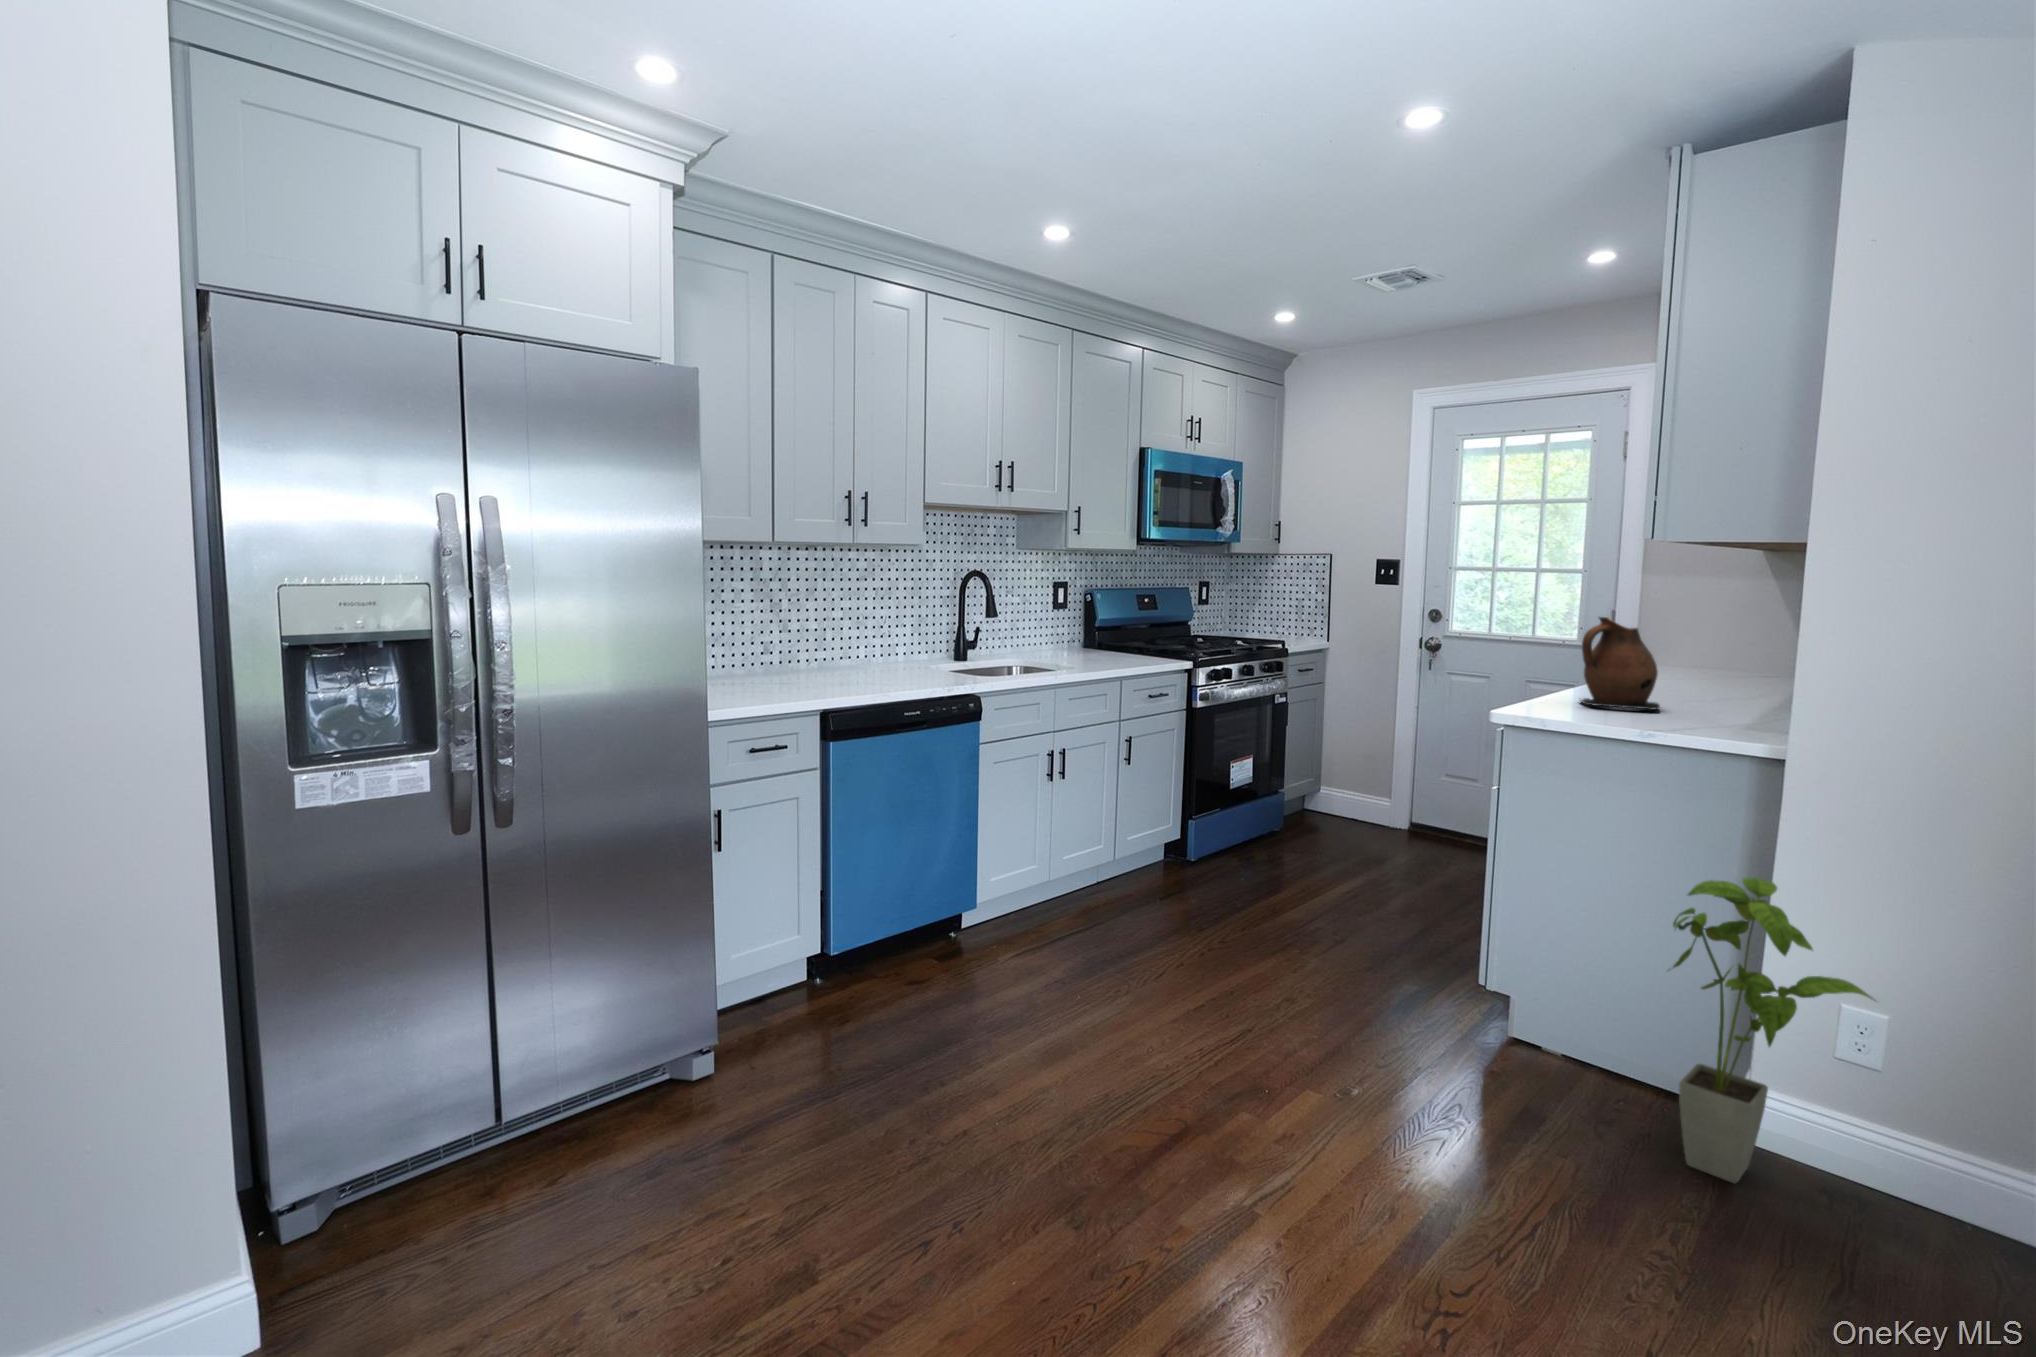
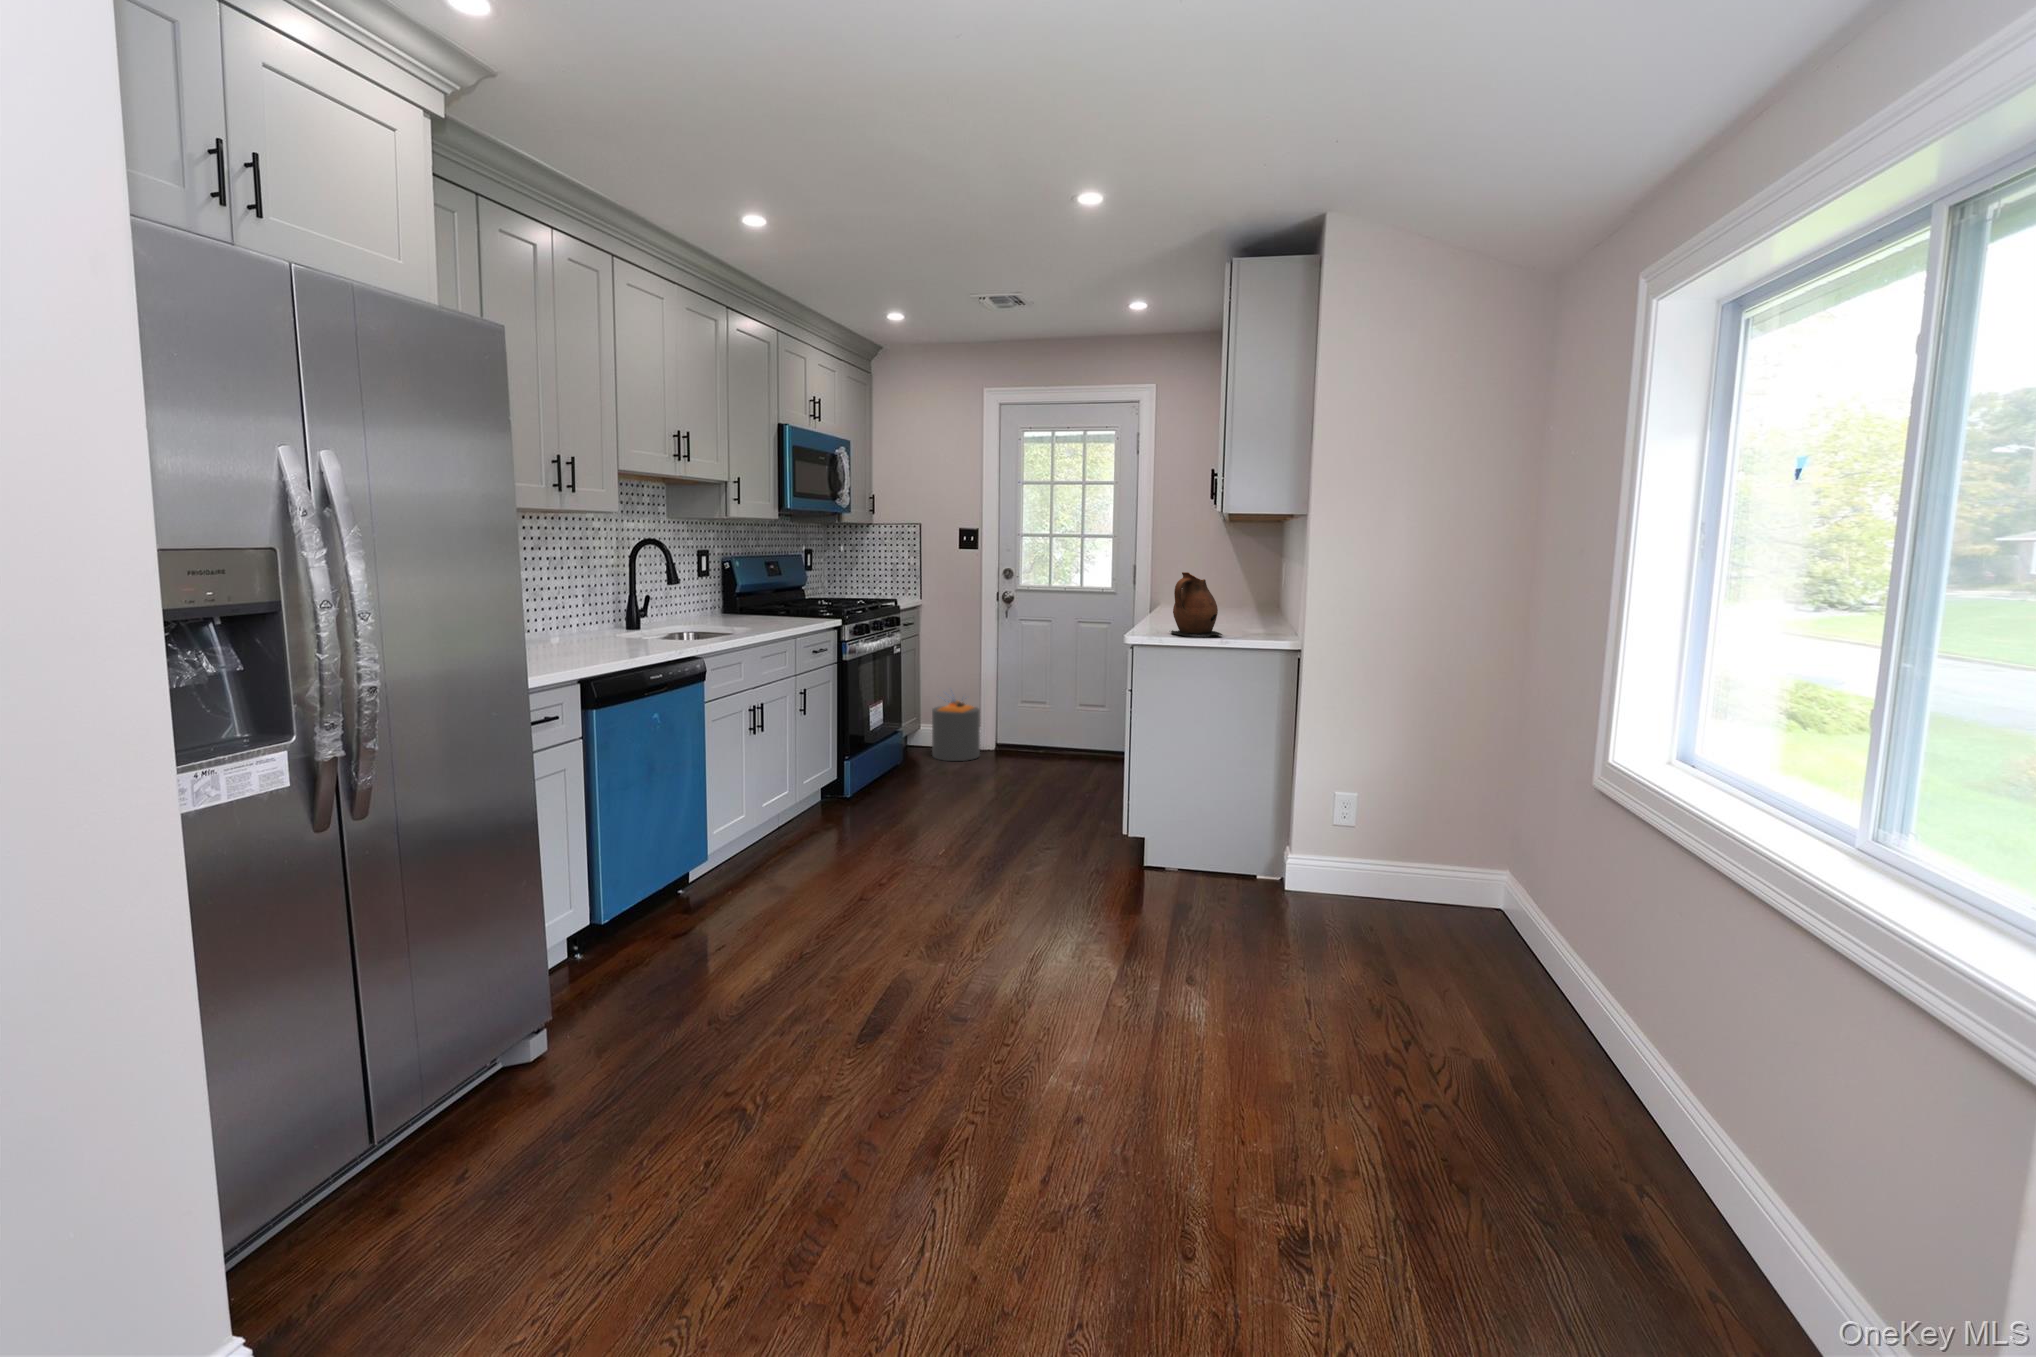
trash can: none [1323,744,1385,836] -> present [932,697,980,761]
house plant: present [1672,877,1874,1183] -> none [1259,733,1367,925]

